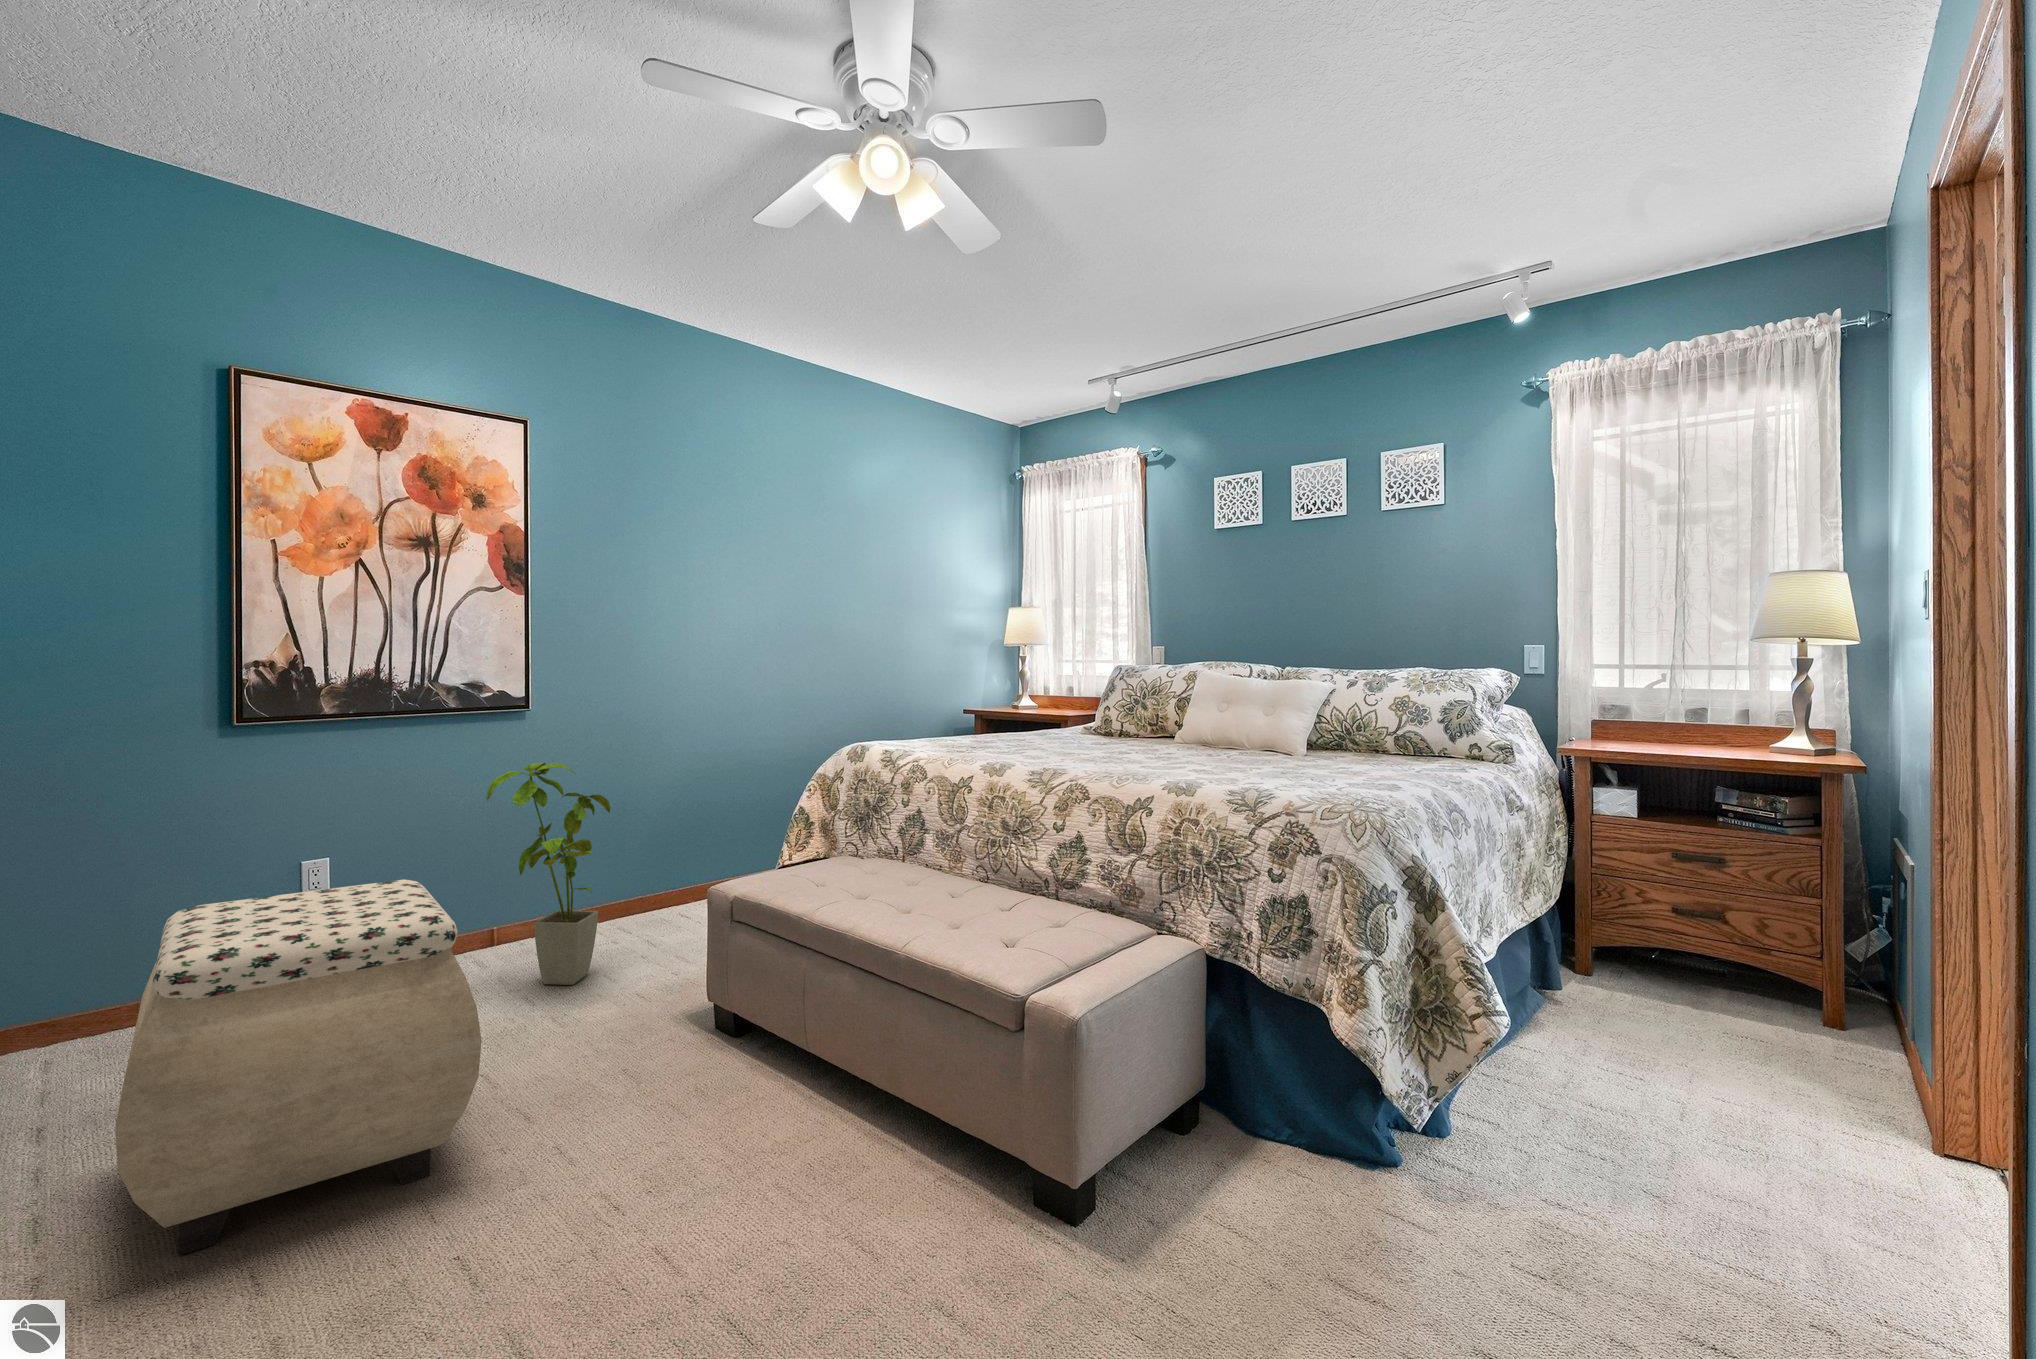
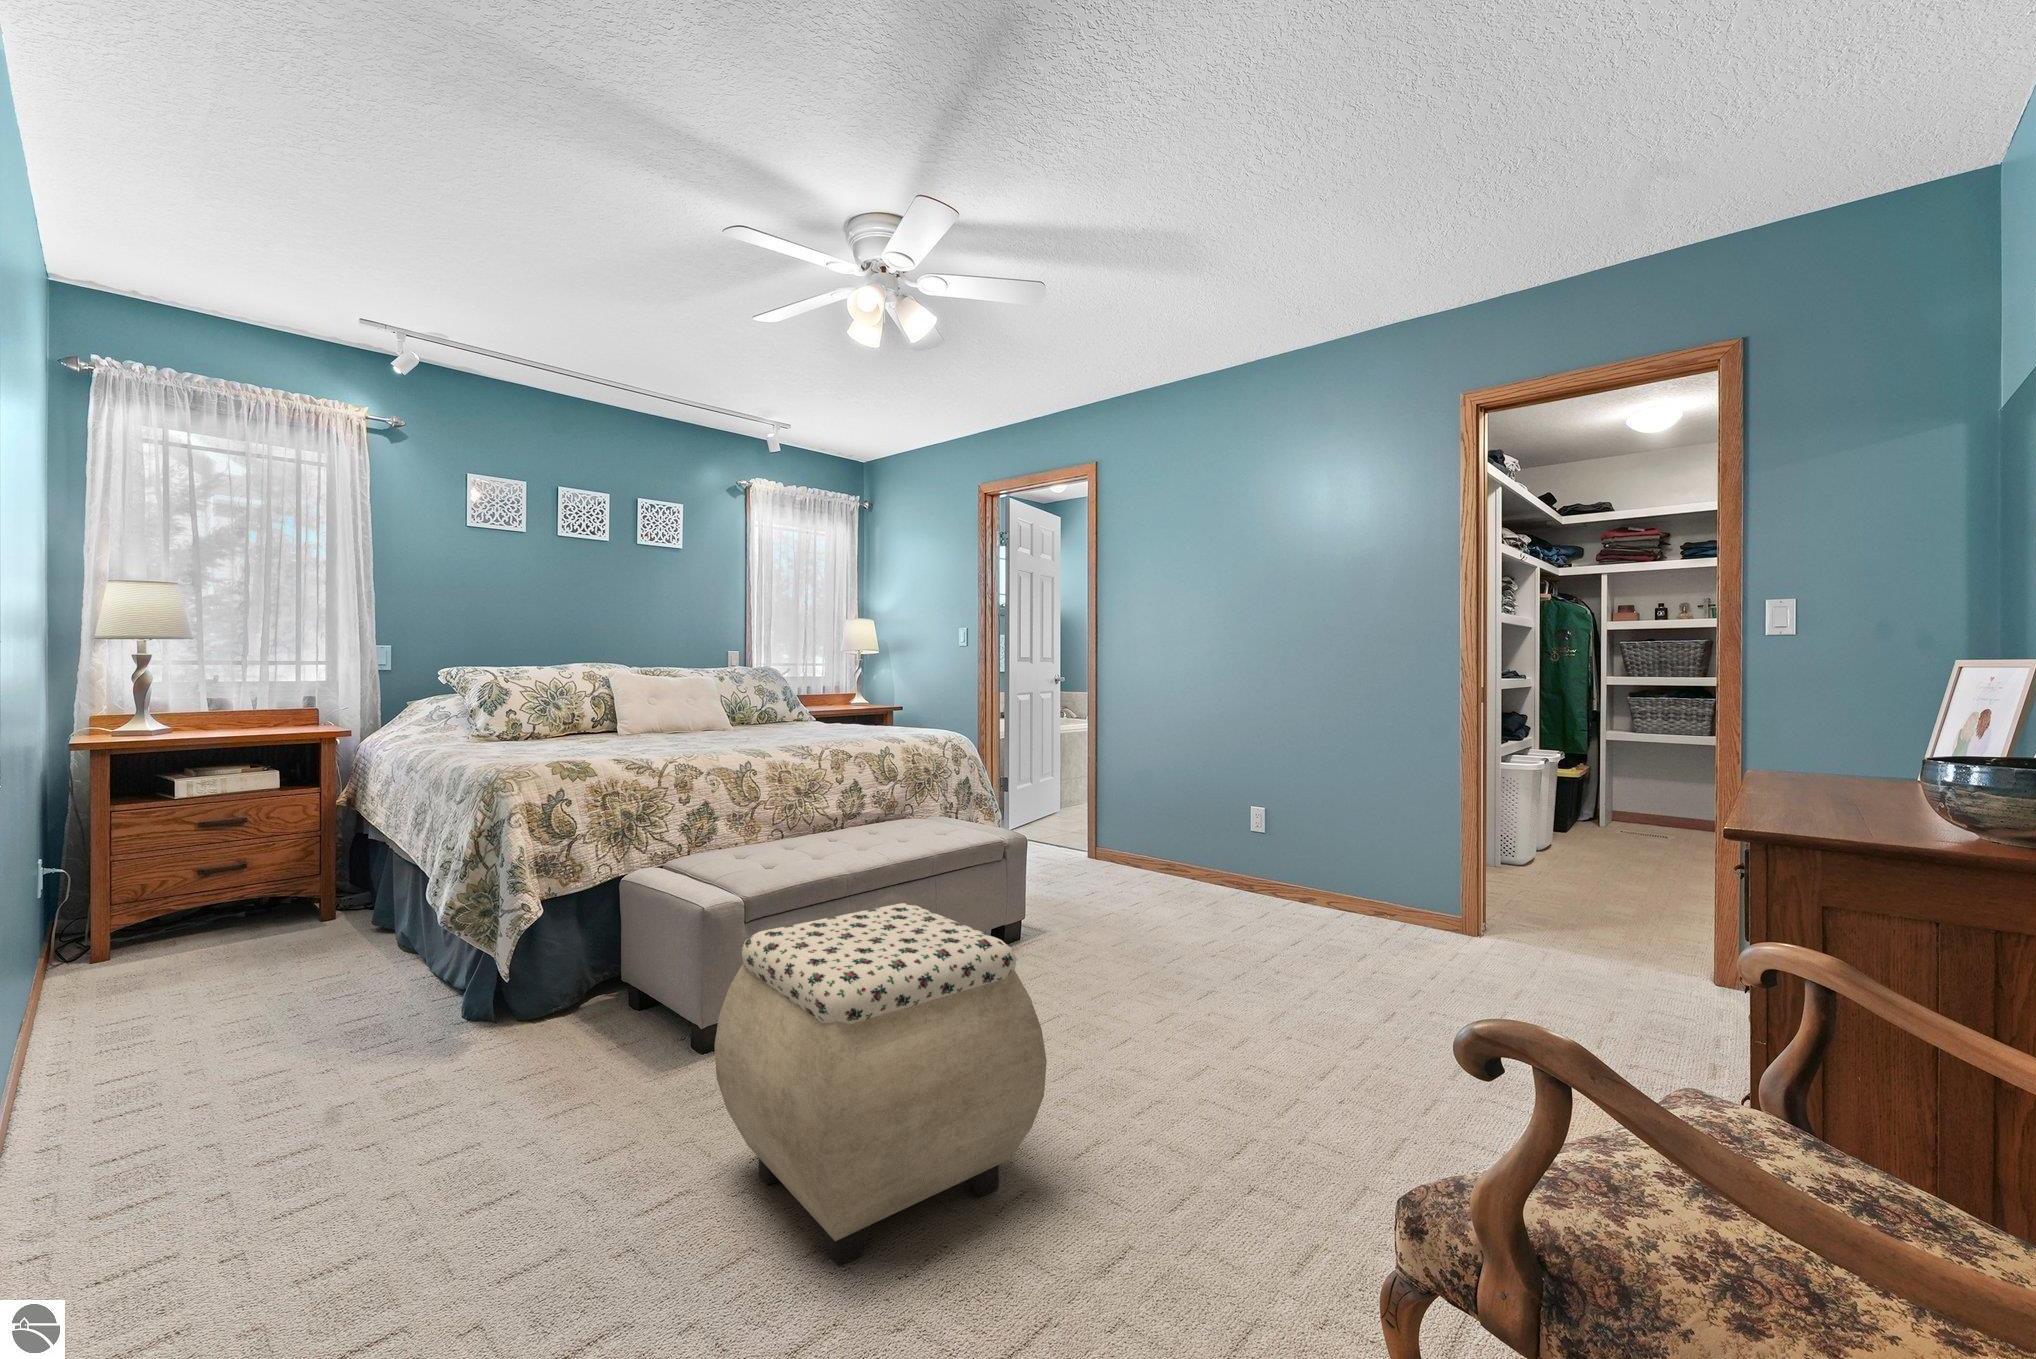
house plant: present [486,762,610,985] -> none [316,846,529,1182]

